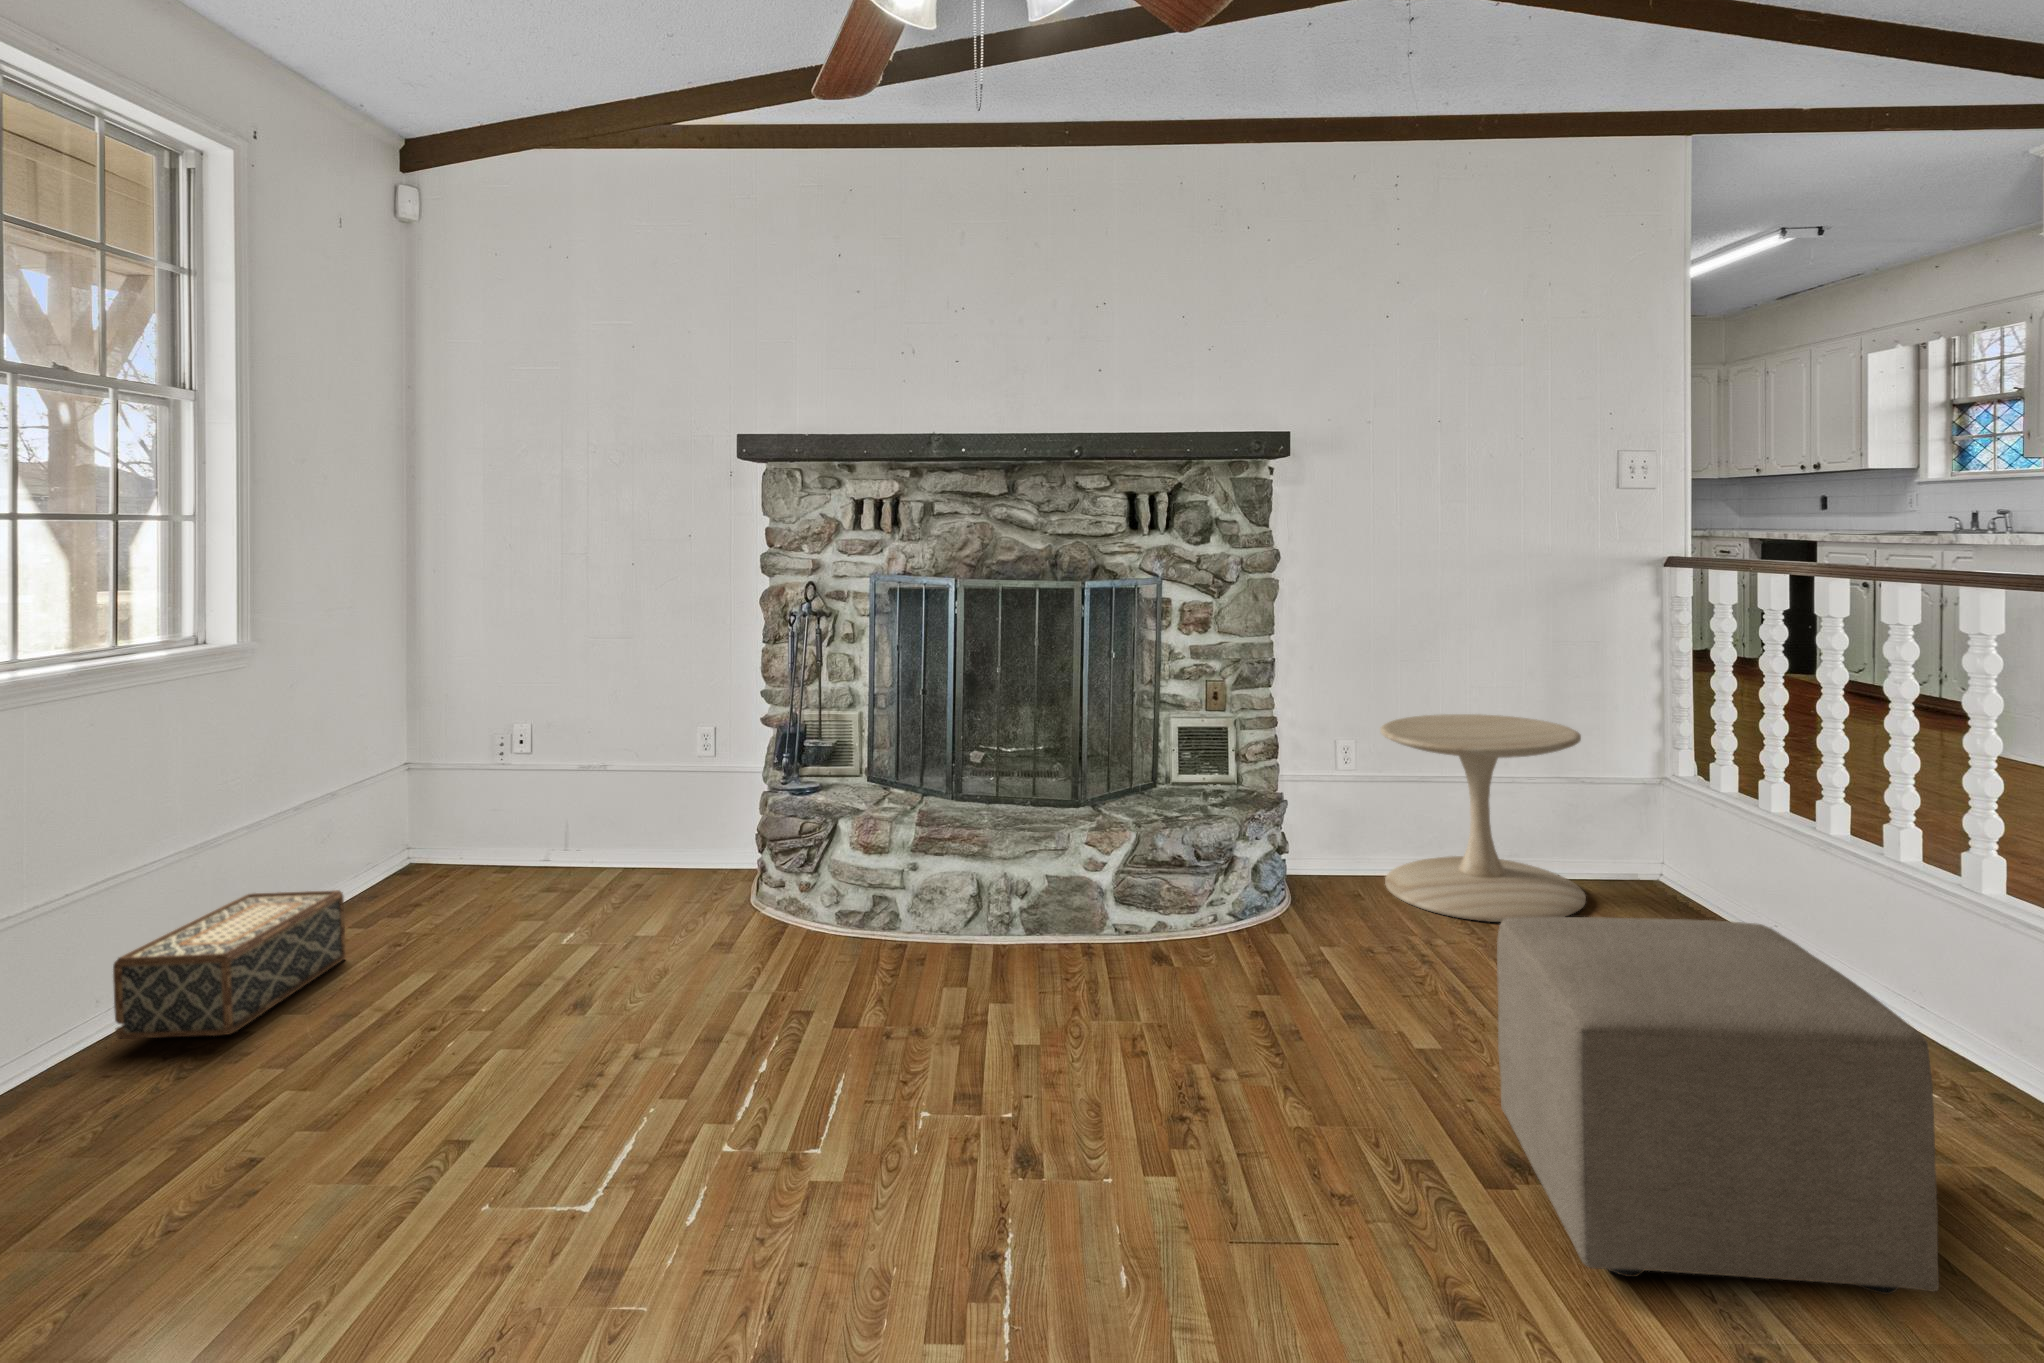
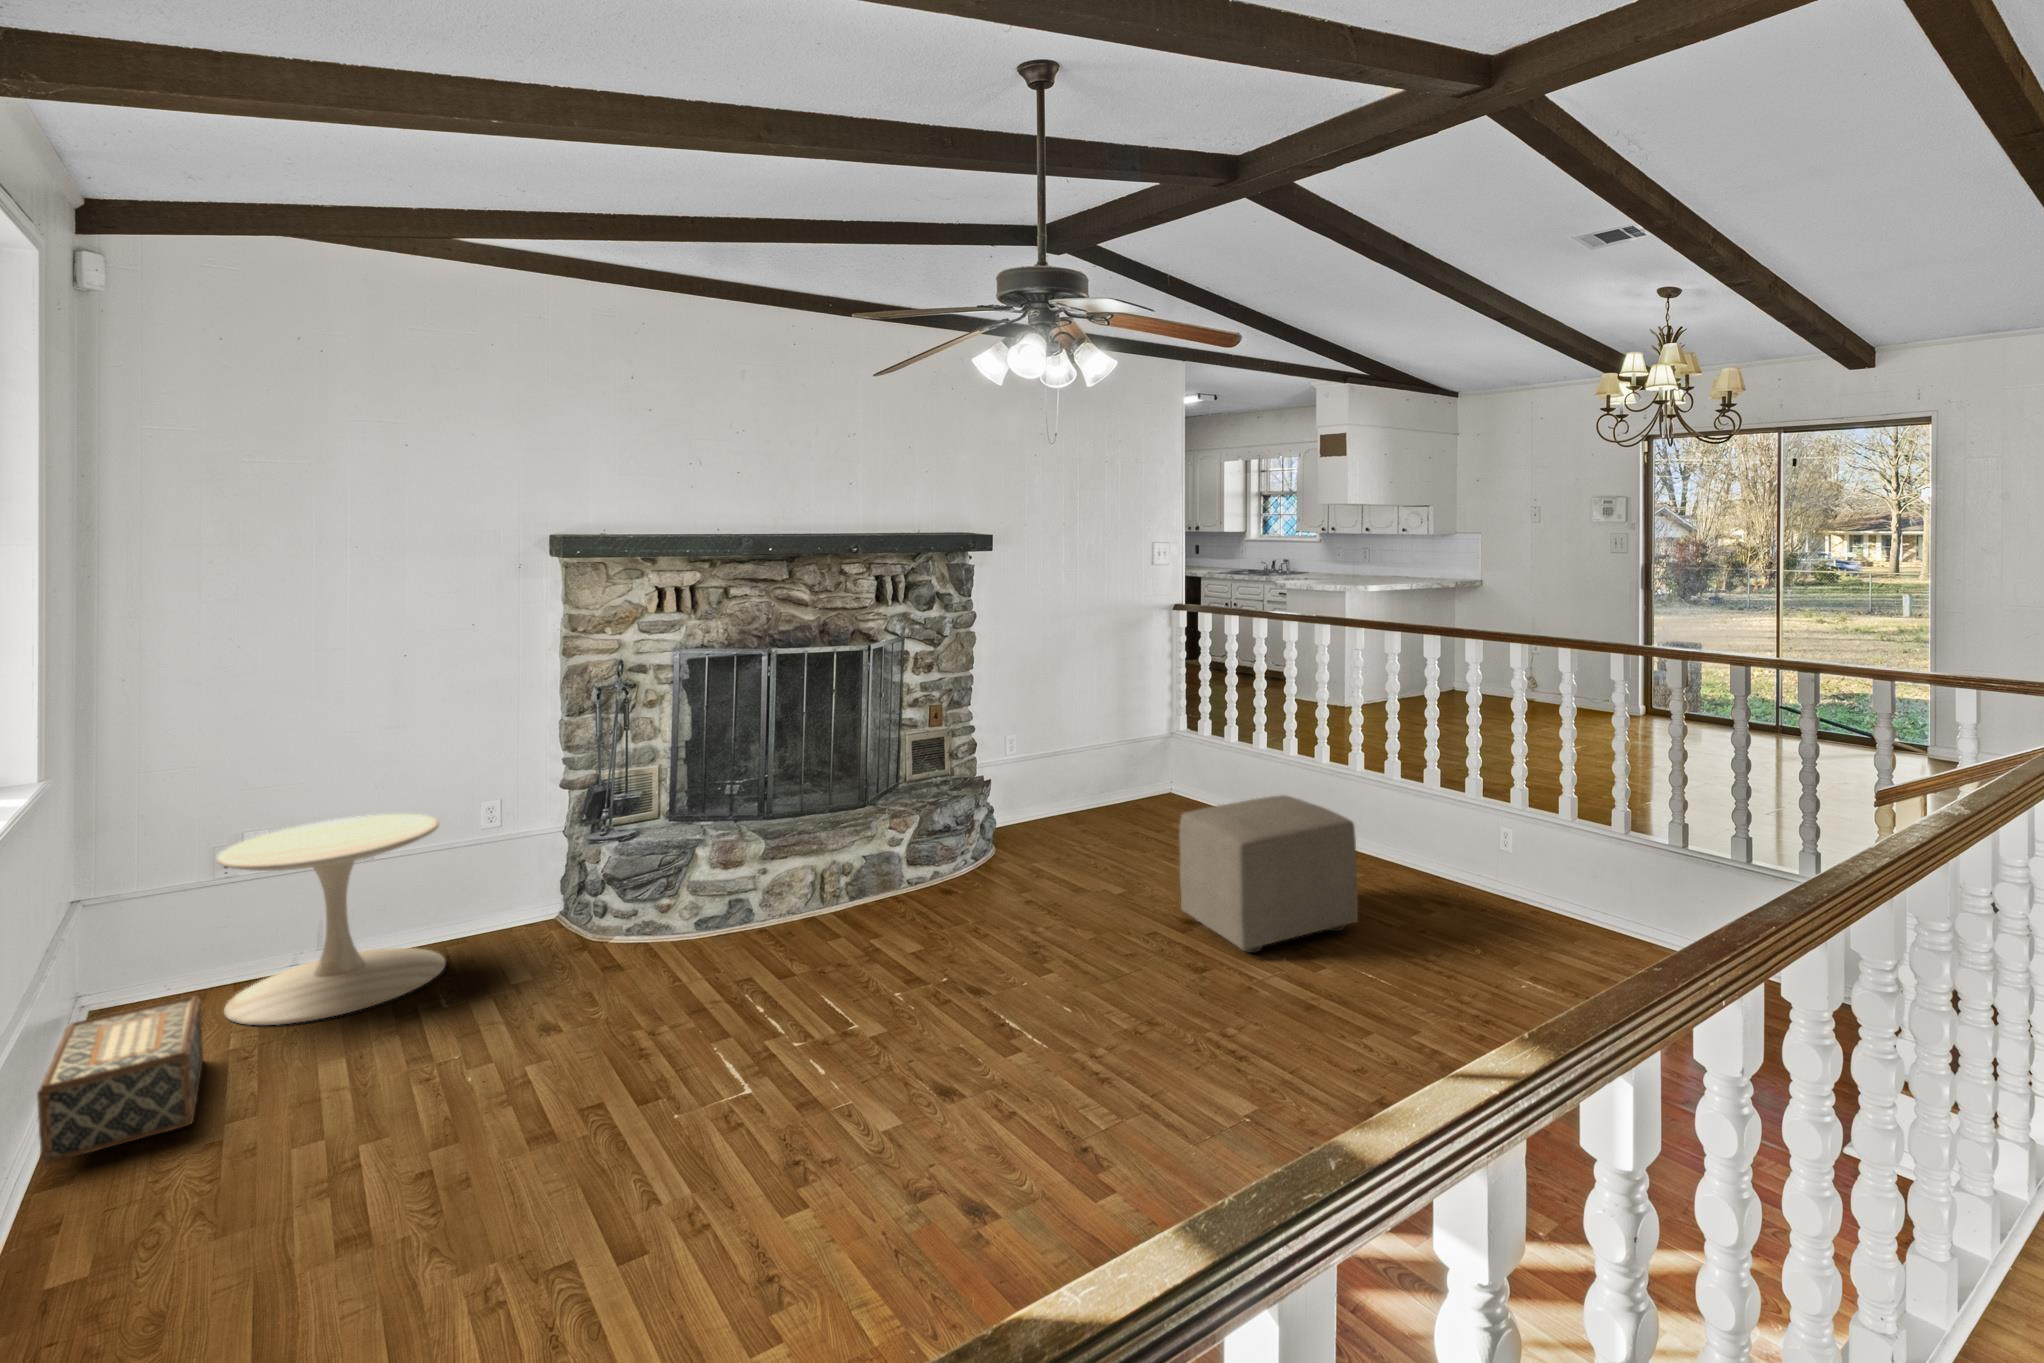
side table: present [1380,714,1586,922] -> present [217,814,445,1025]

